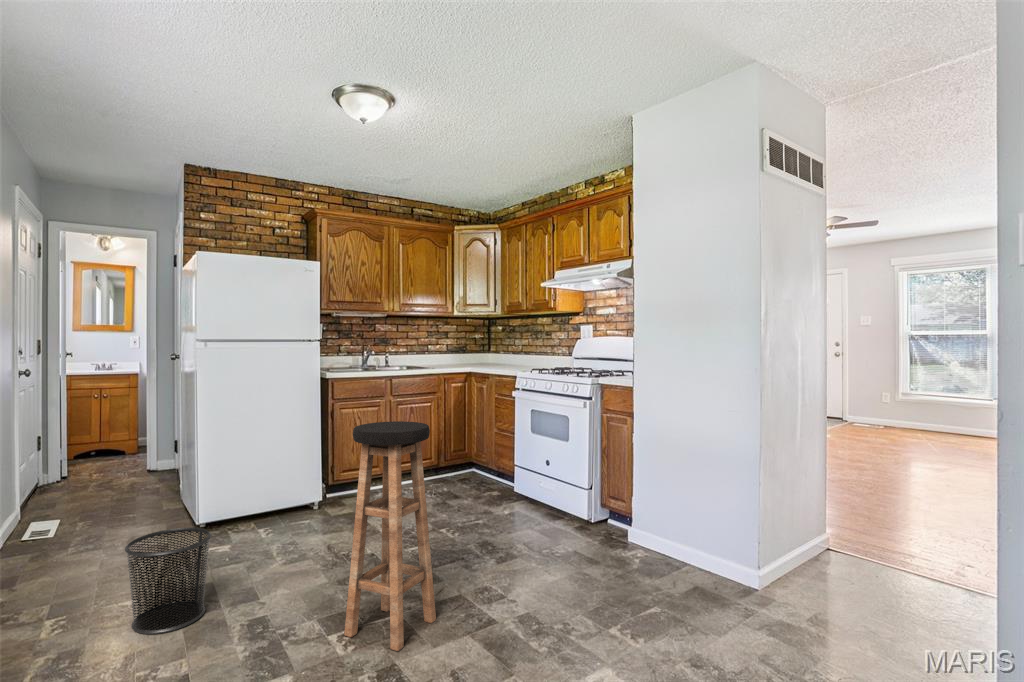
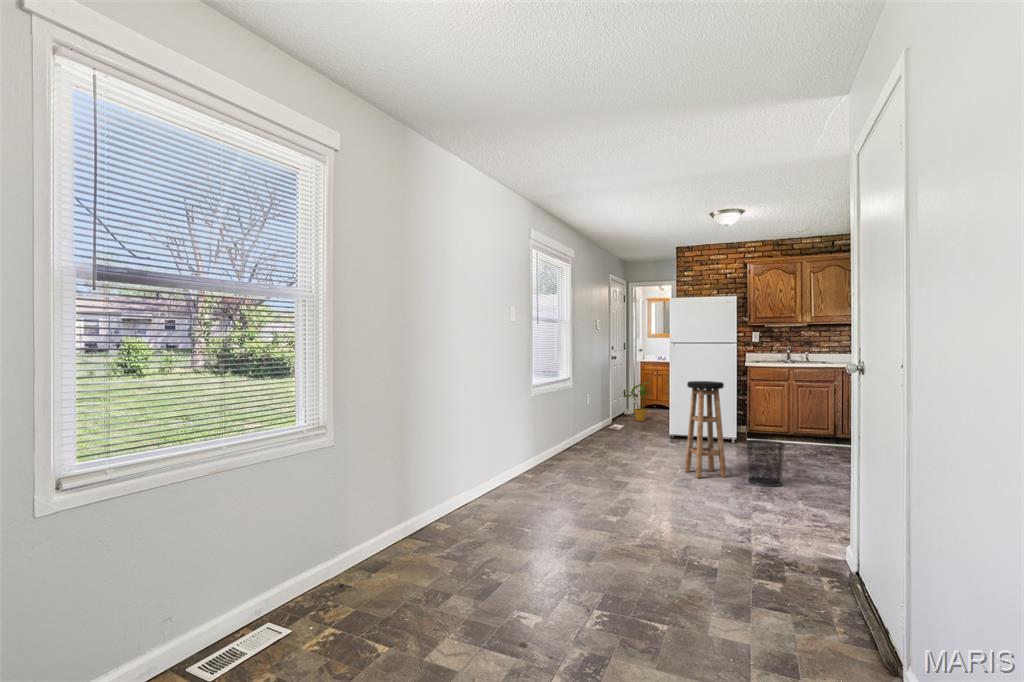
house plant: none [37,419,117,498] -> present [624,383,652,421]
waste bin: present [125,528,211,634] -> present [745,440,785,487]

